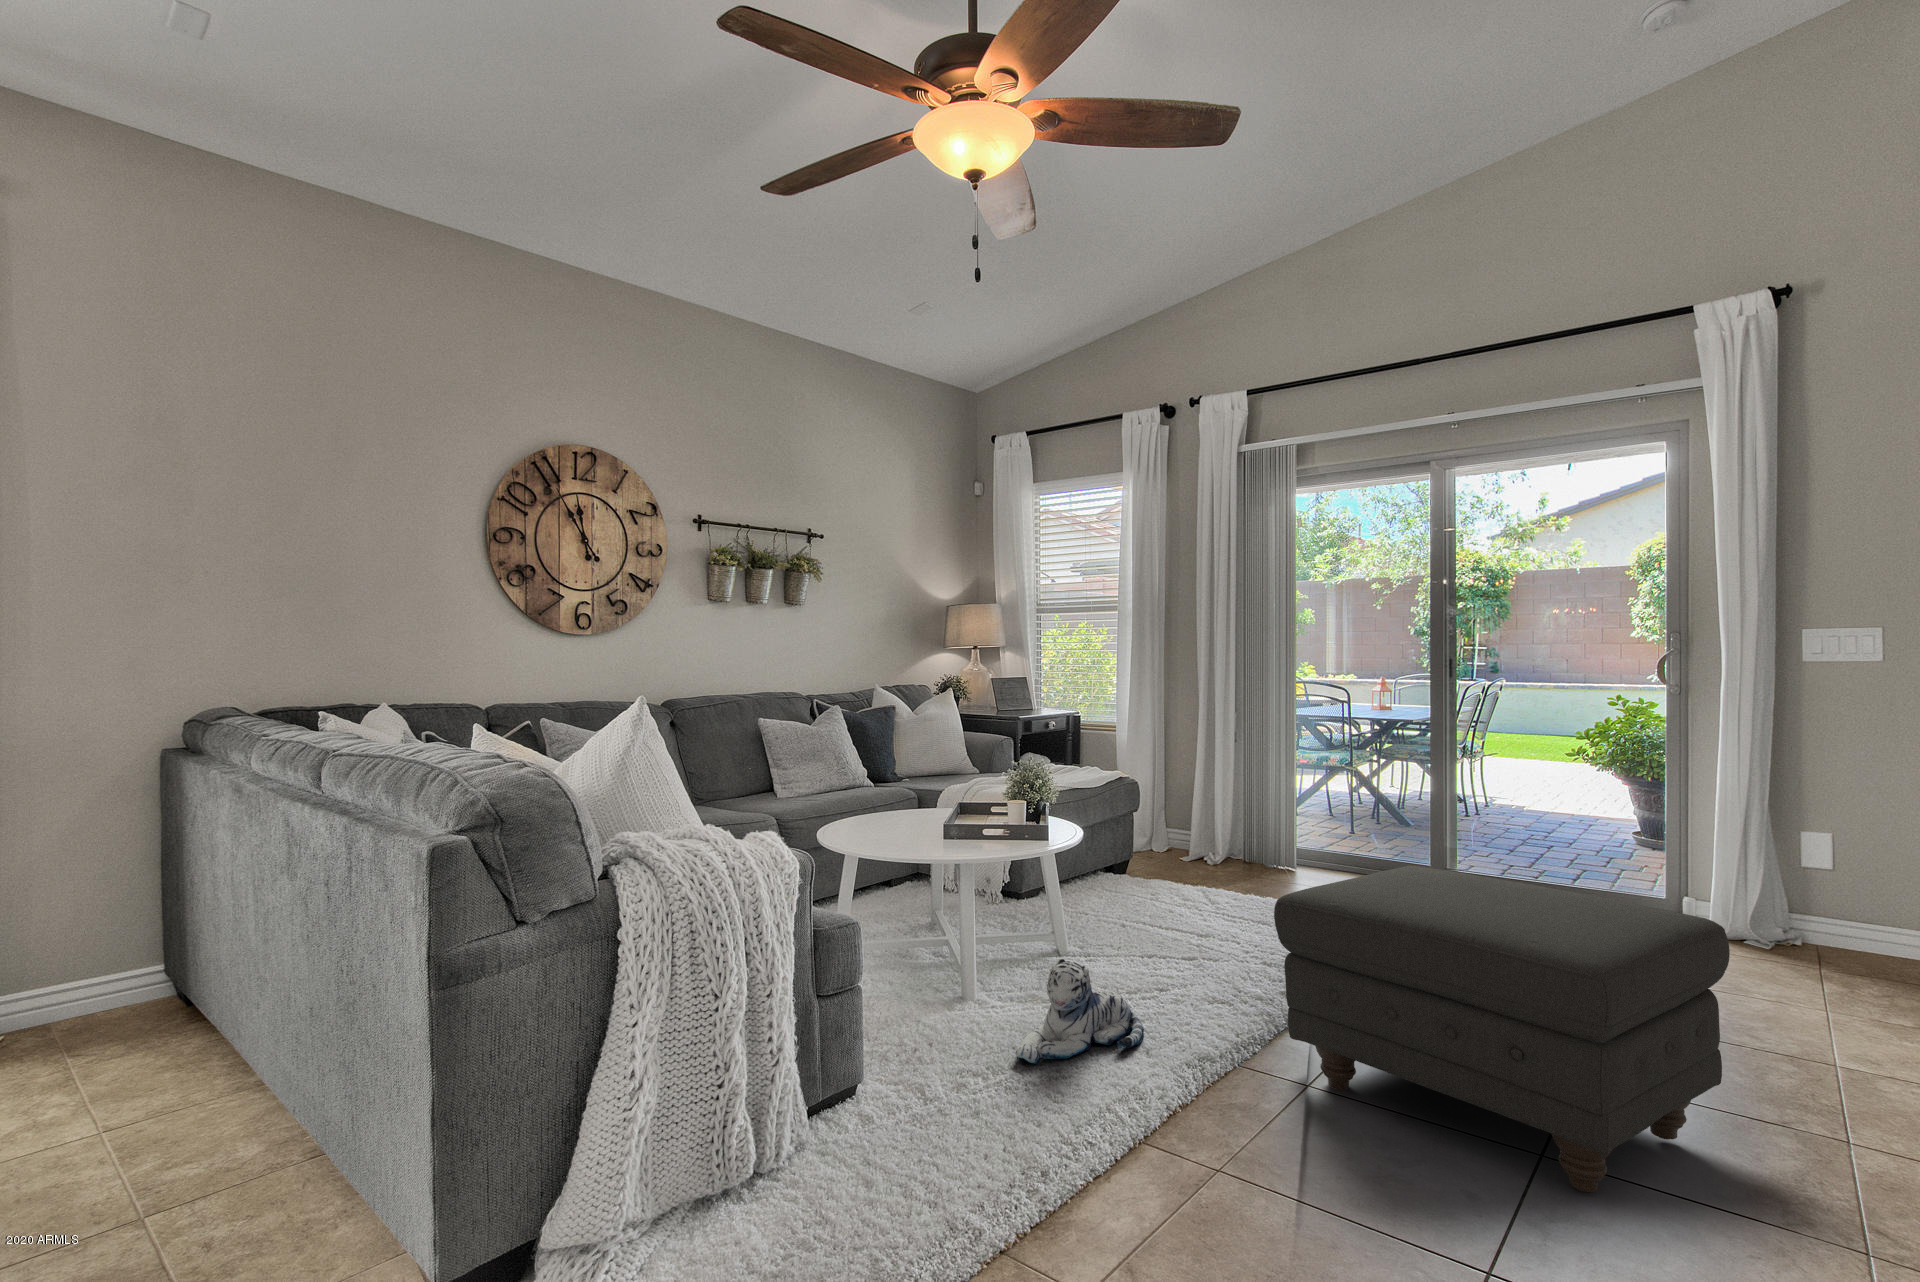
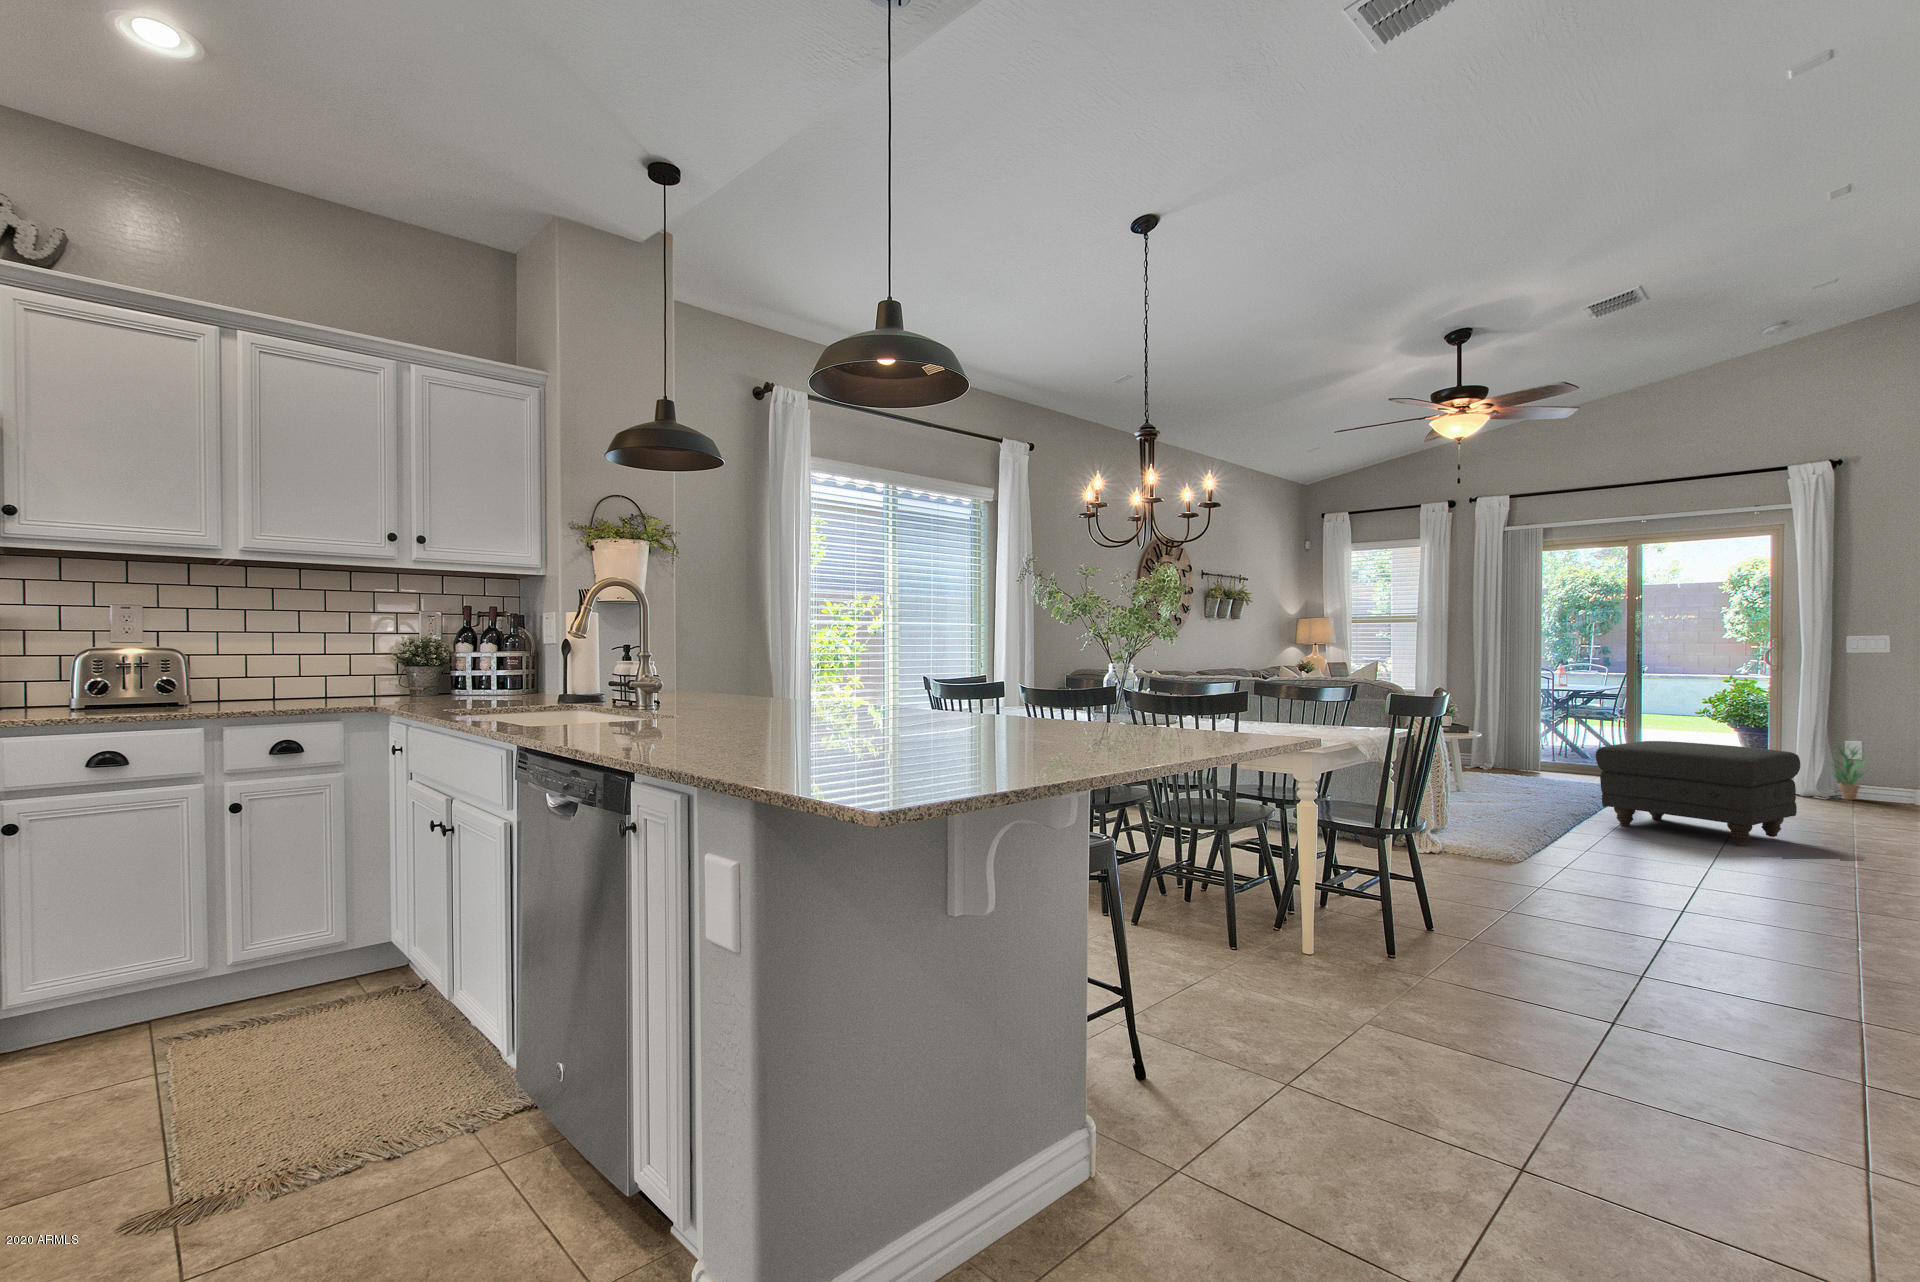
potted plant: none [1770,839,1848,955] -> present [1833,746,1865,800]
plush toy: present [1016,958,1144,1064] -> none [1480,775,1530,814]

